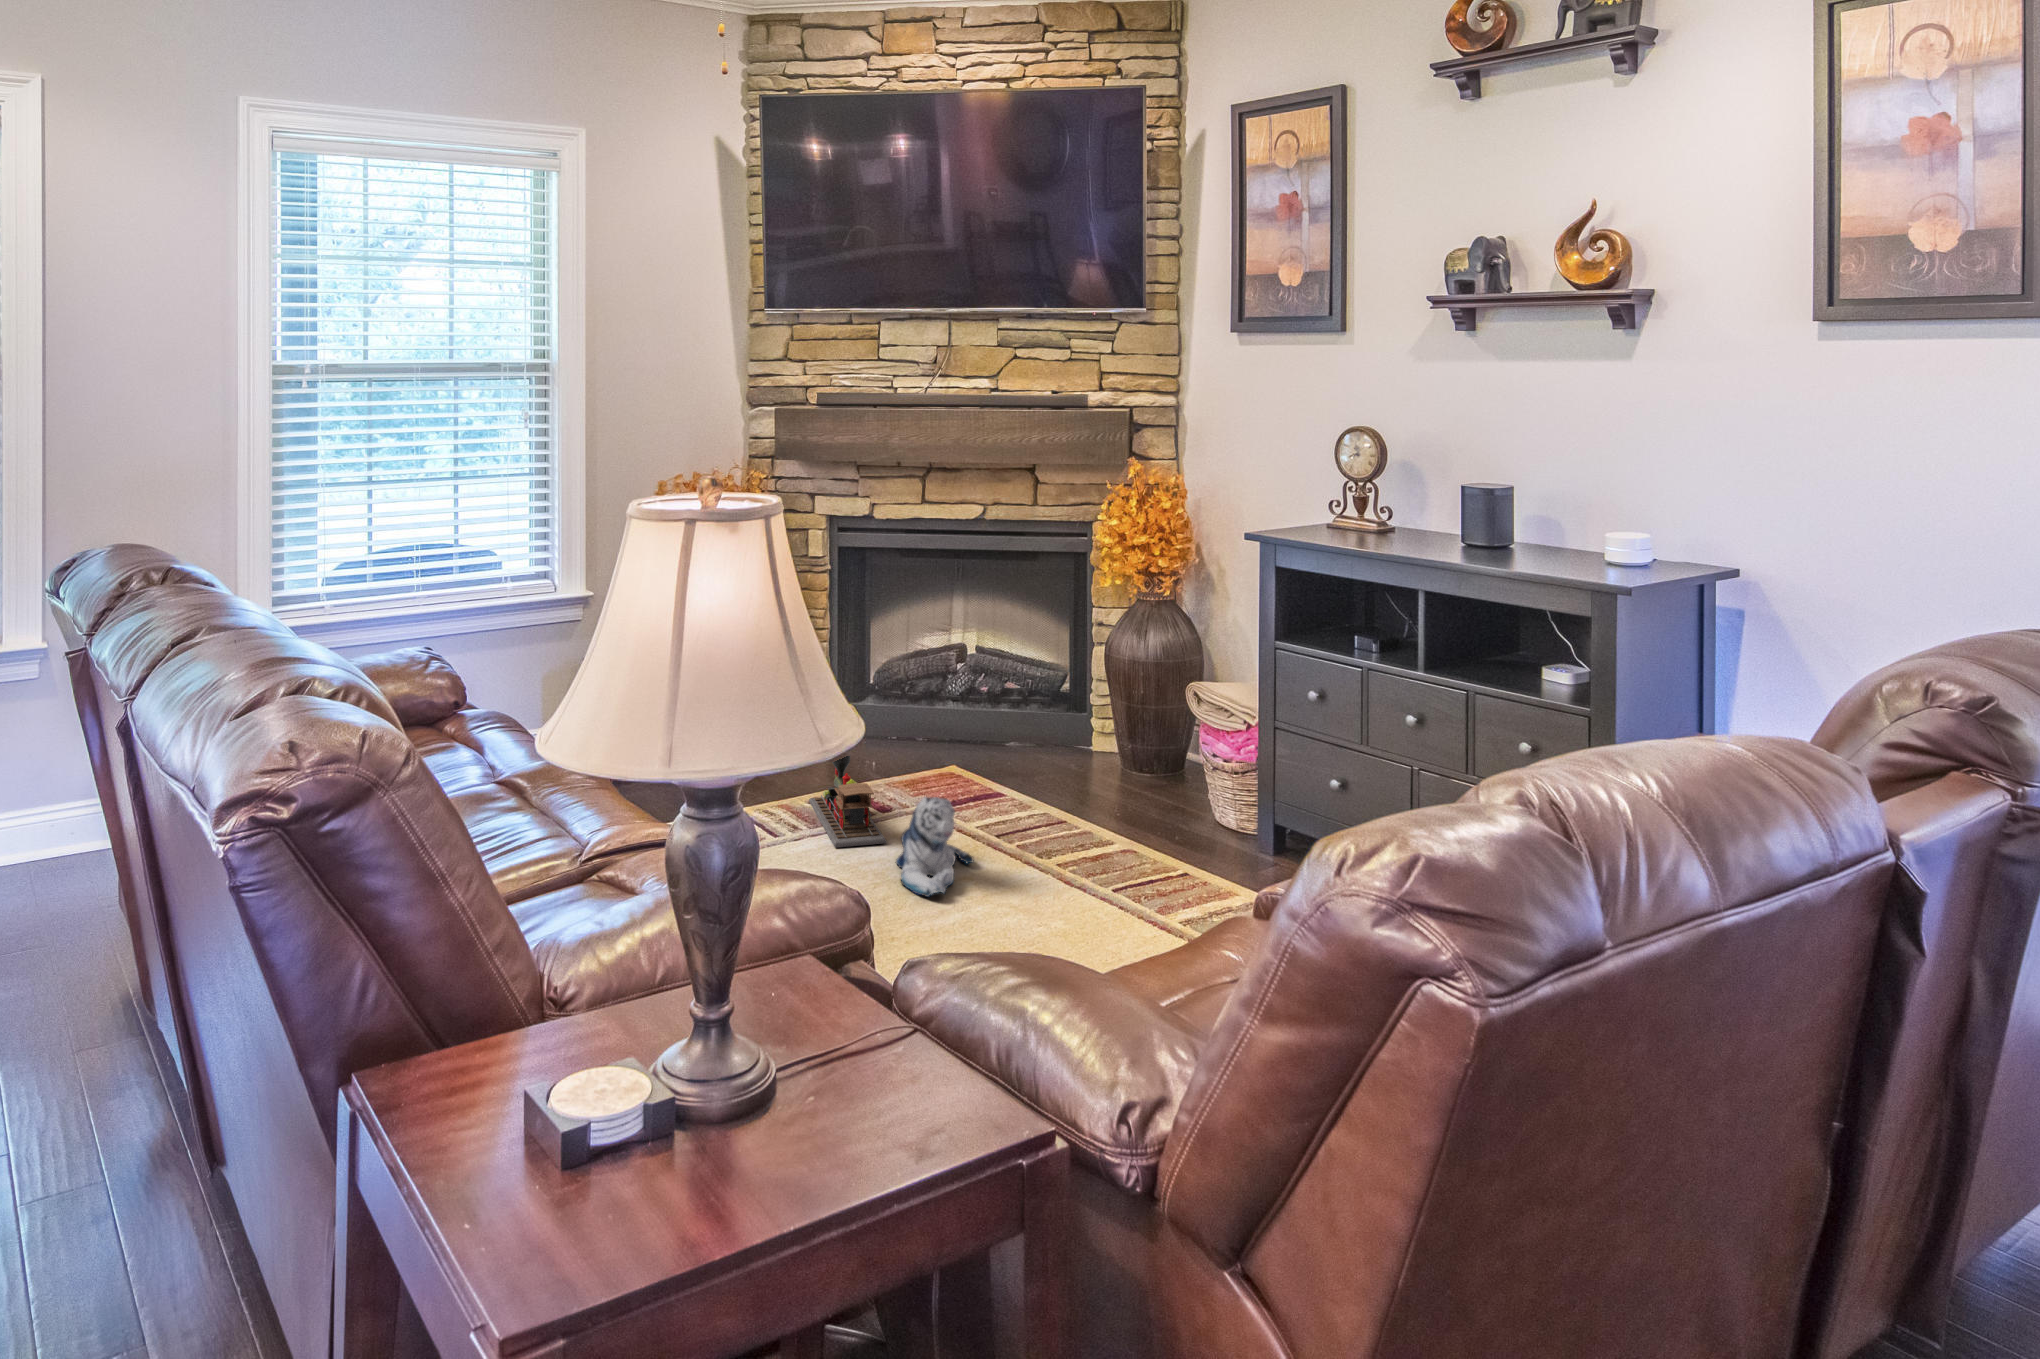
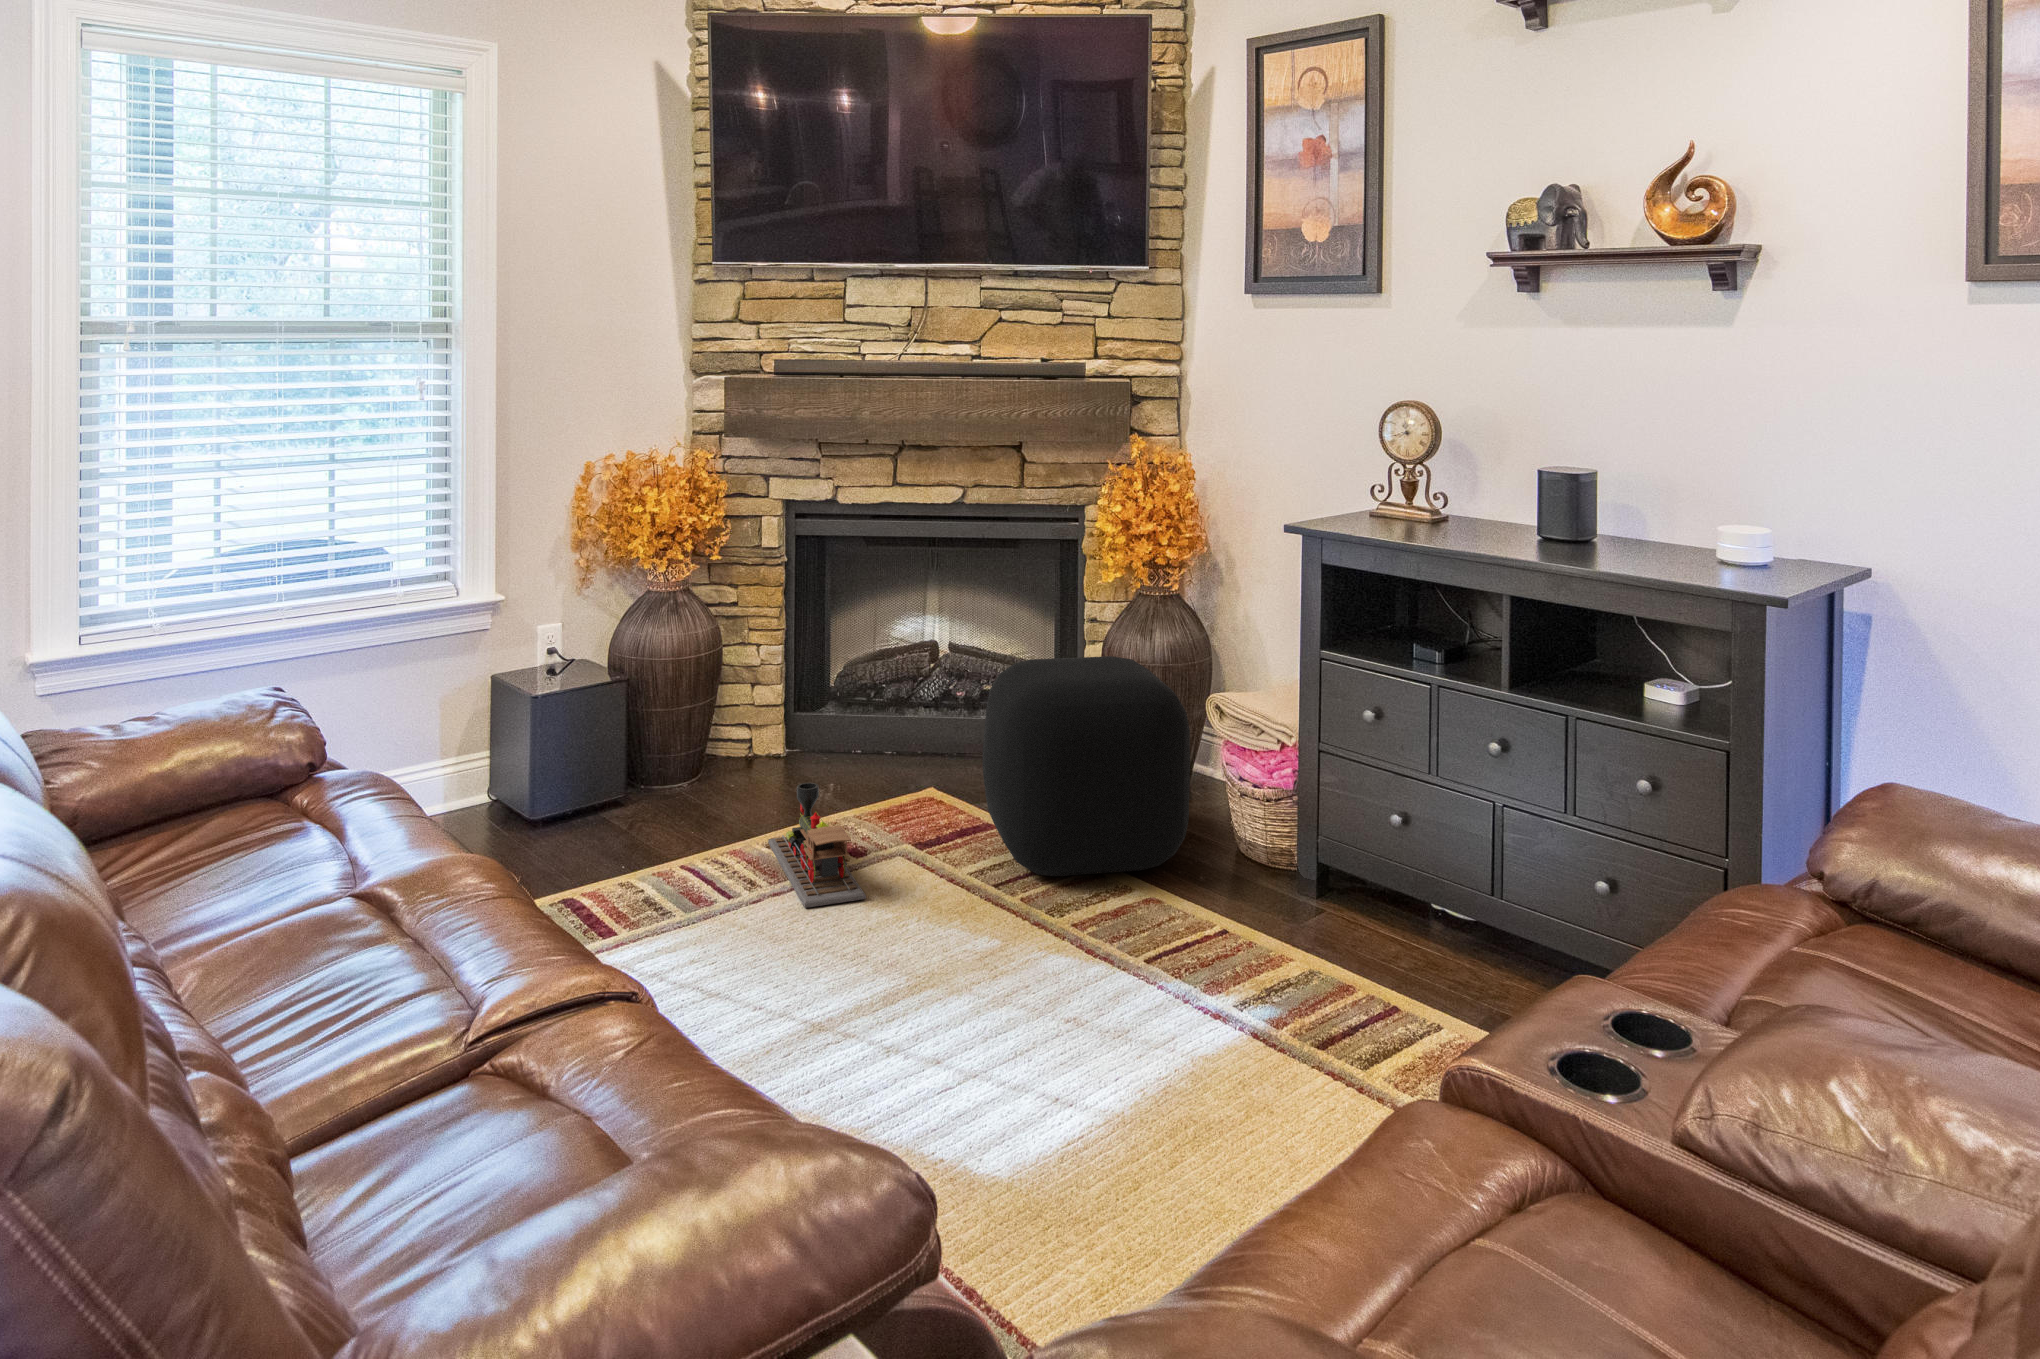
ottoman: none [990,650,1167,834] -> present [982,656,1190,876]
plush toy: present [895,797,973,897] -> none [880,849,975,977]

